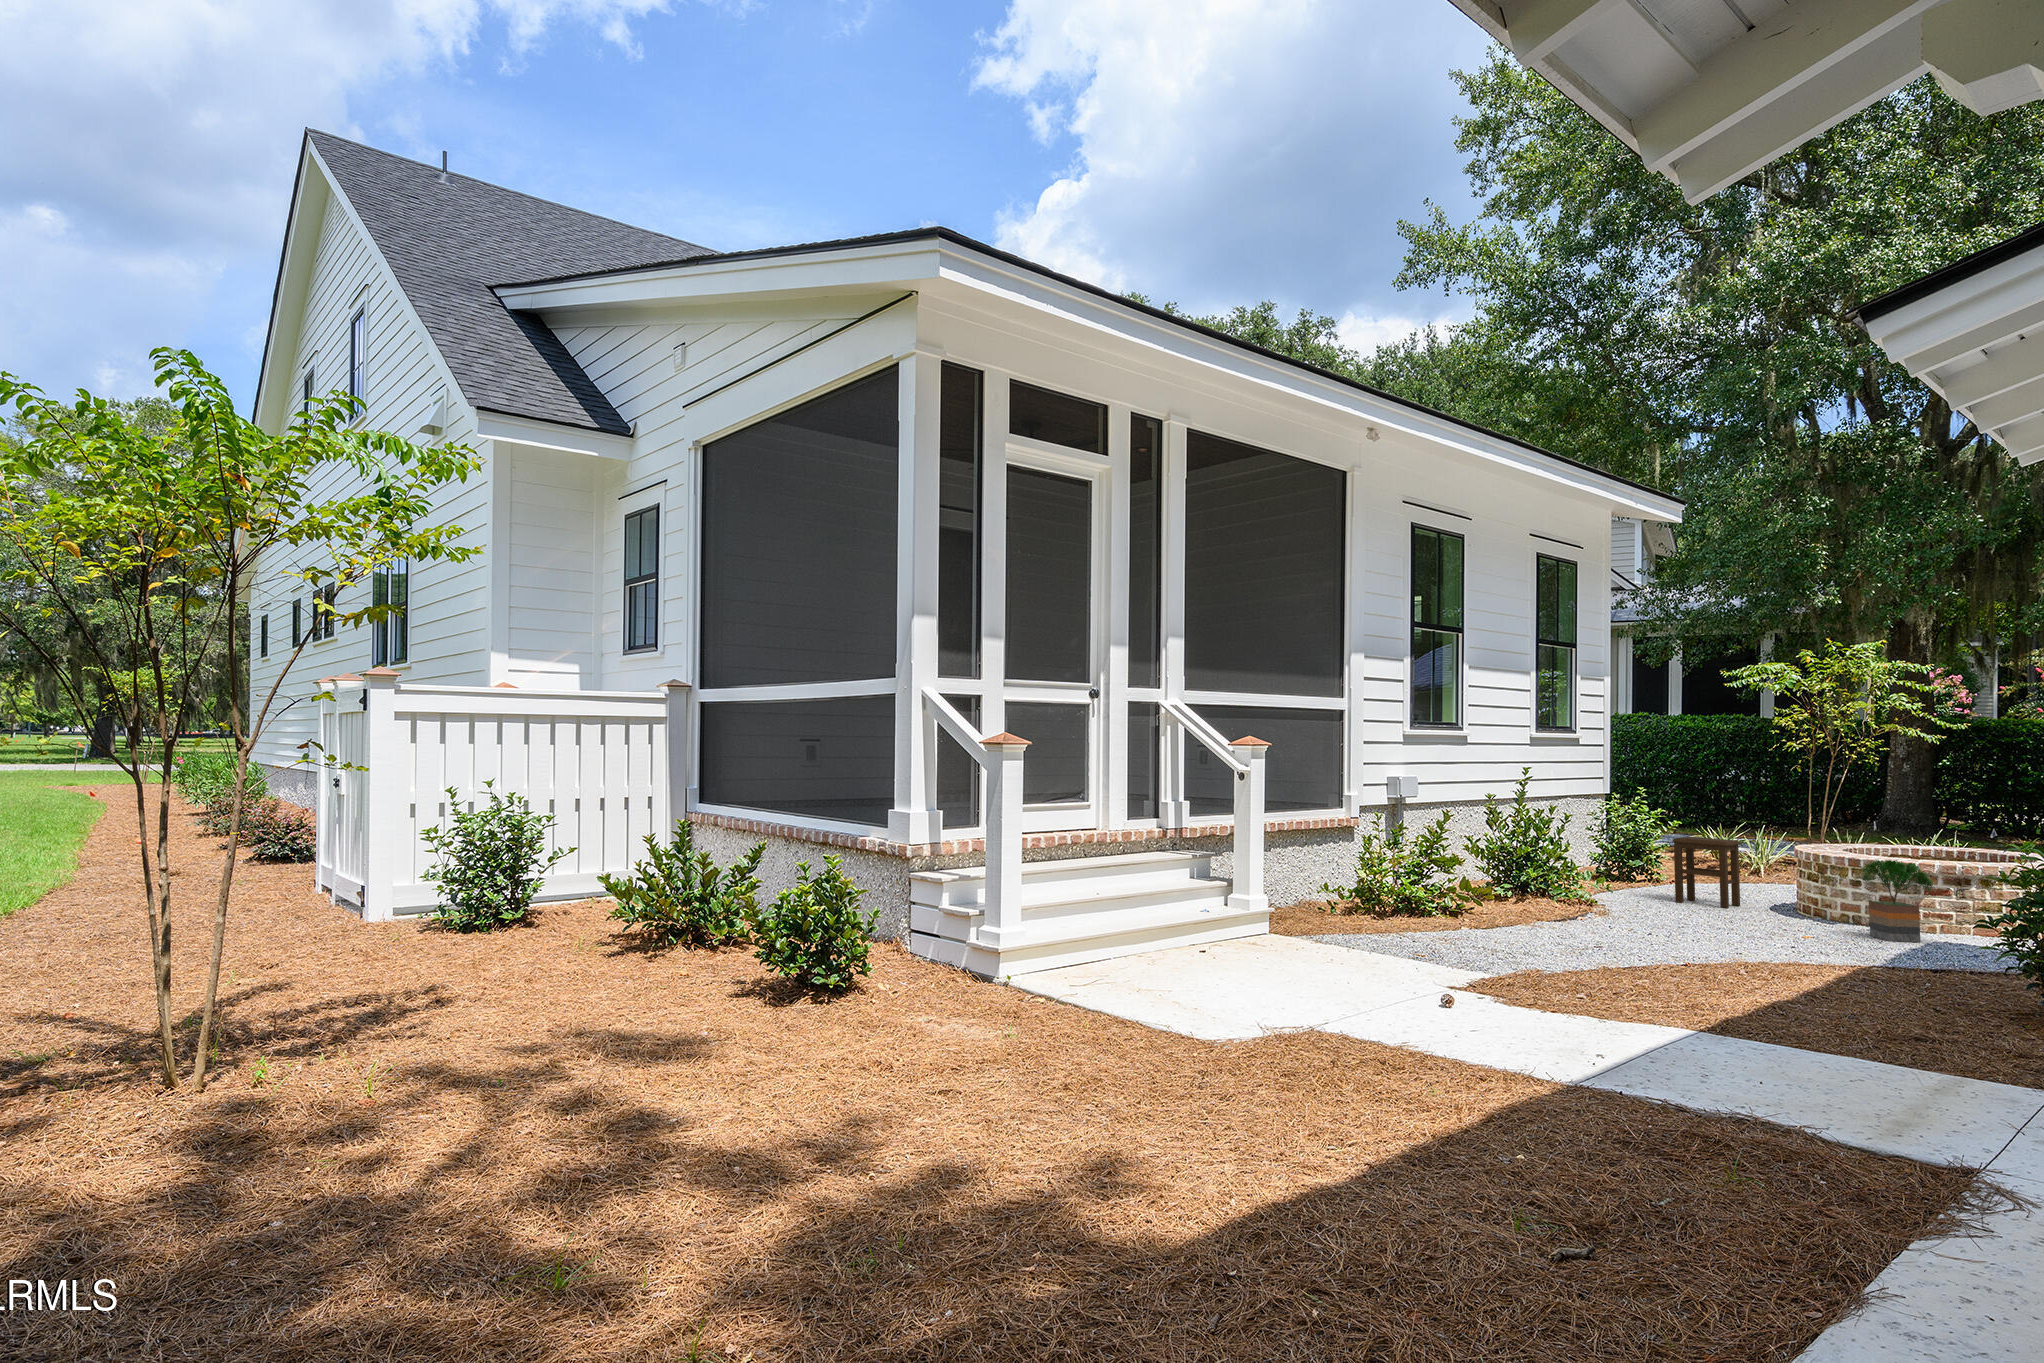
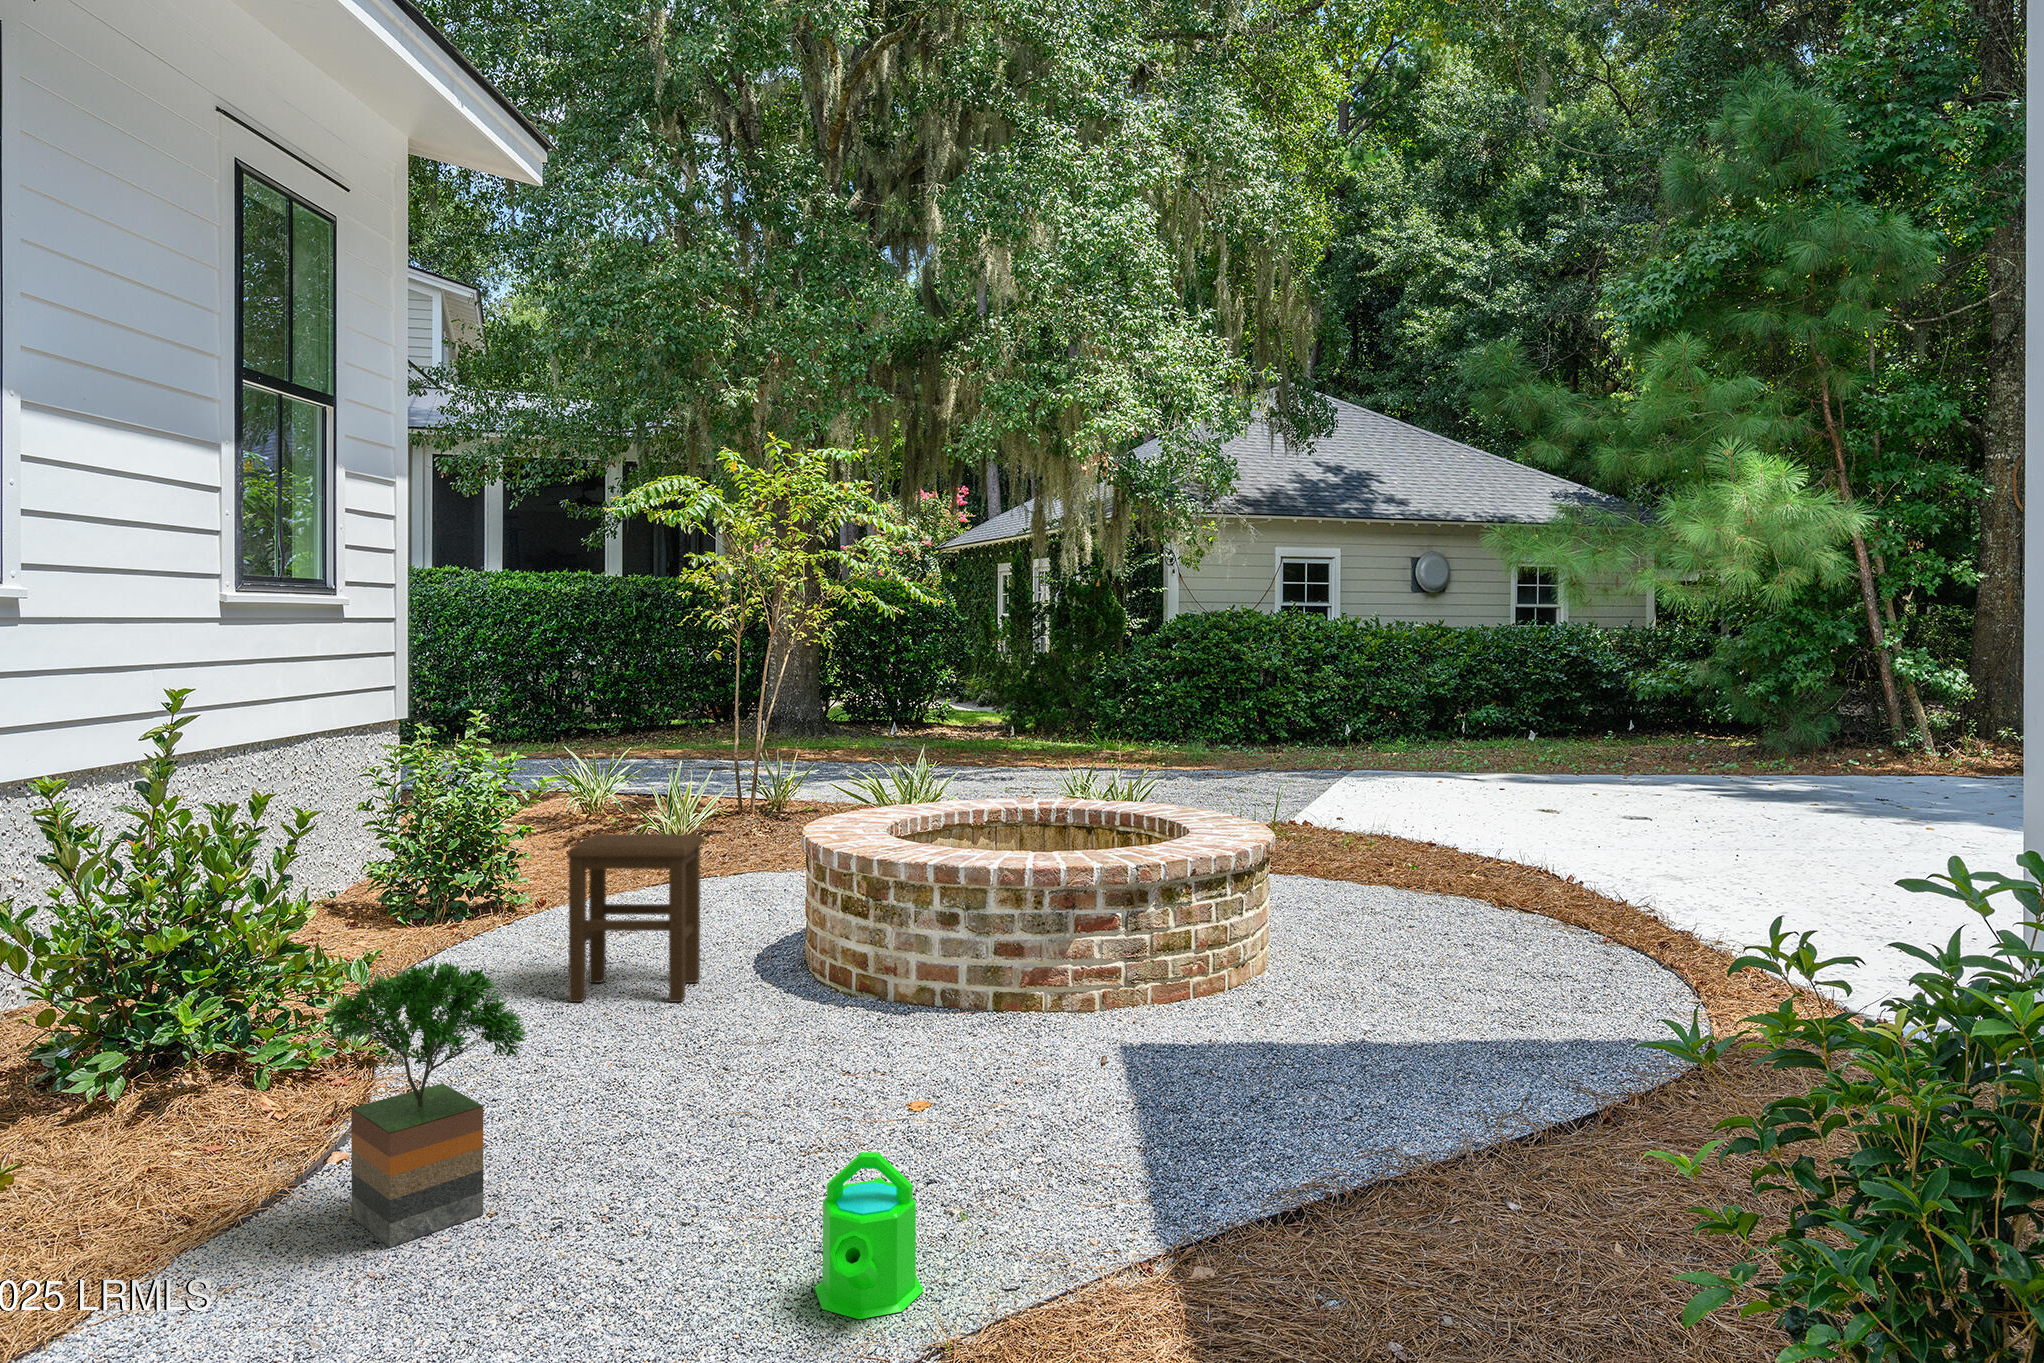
potted tree: present [1862,859,1933,942] -> present [326,960,527,1247]
watering can: none [1725,903,1765,948] -> present [814,1152,924,1319]

